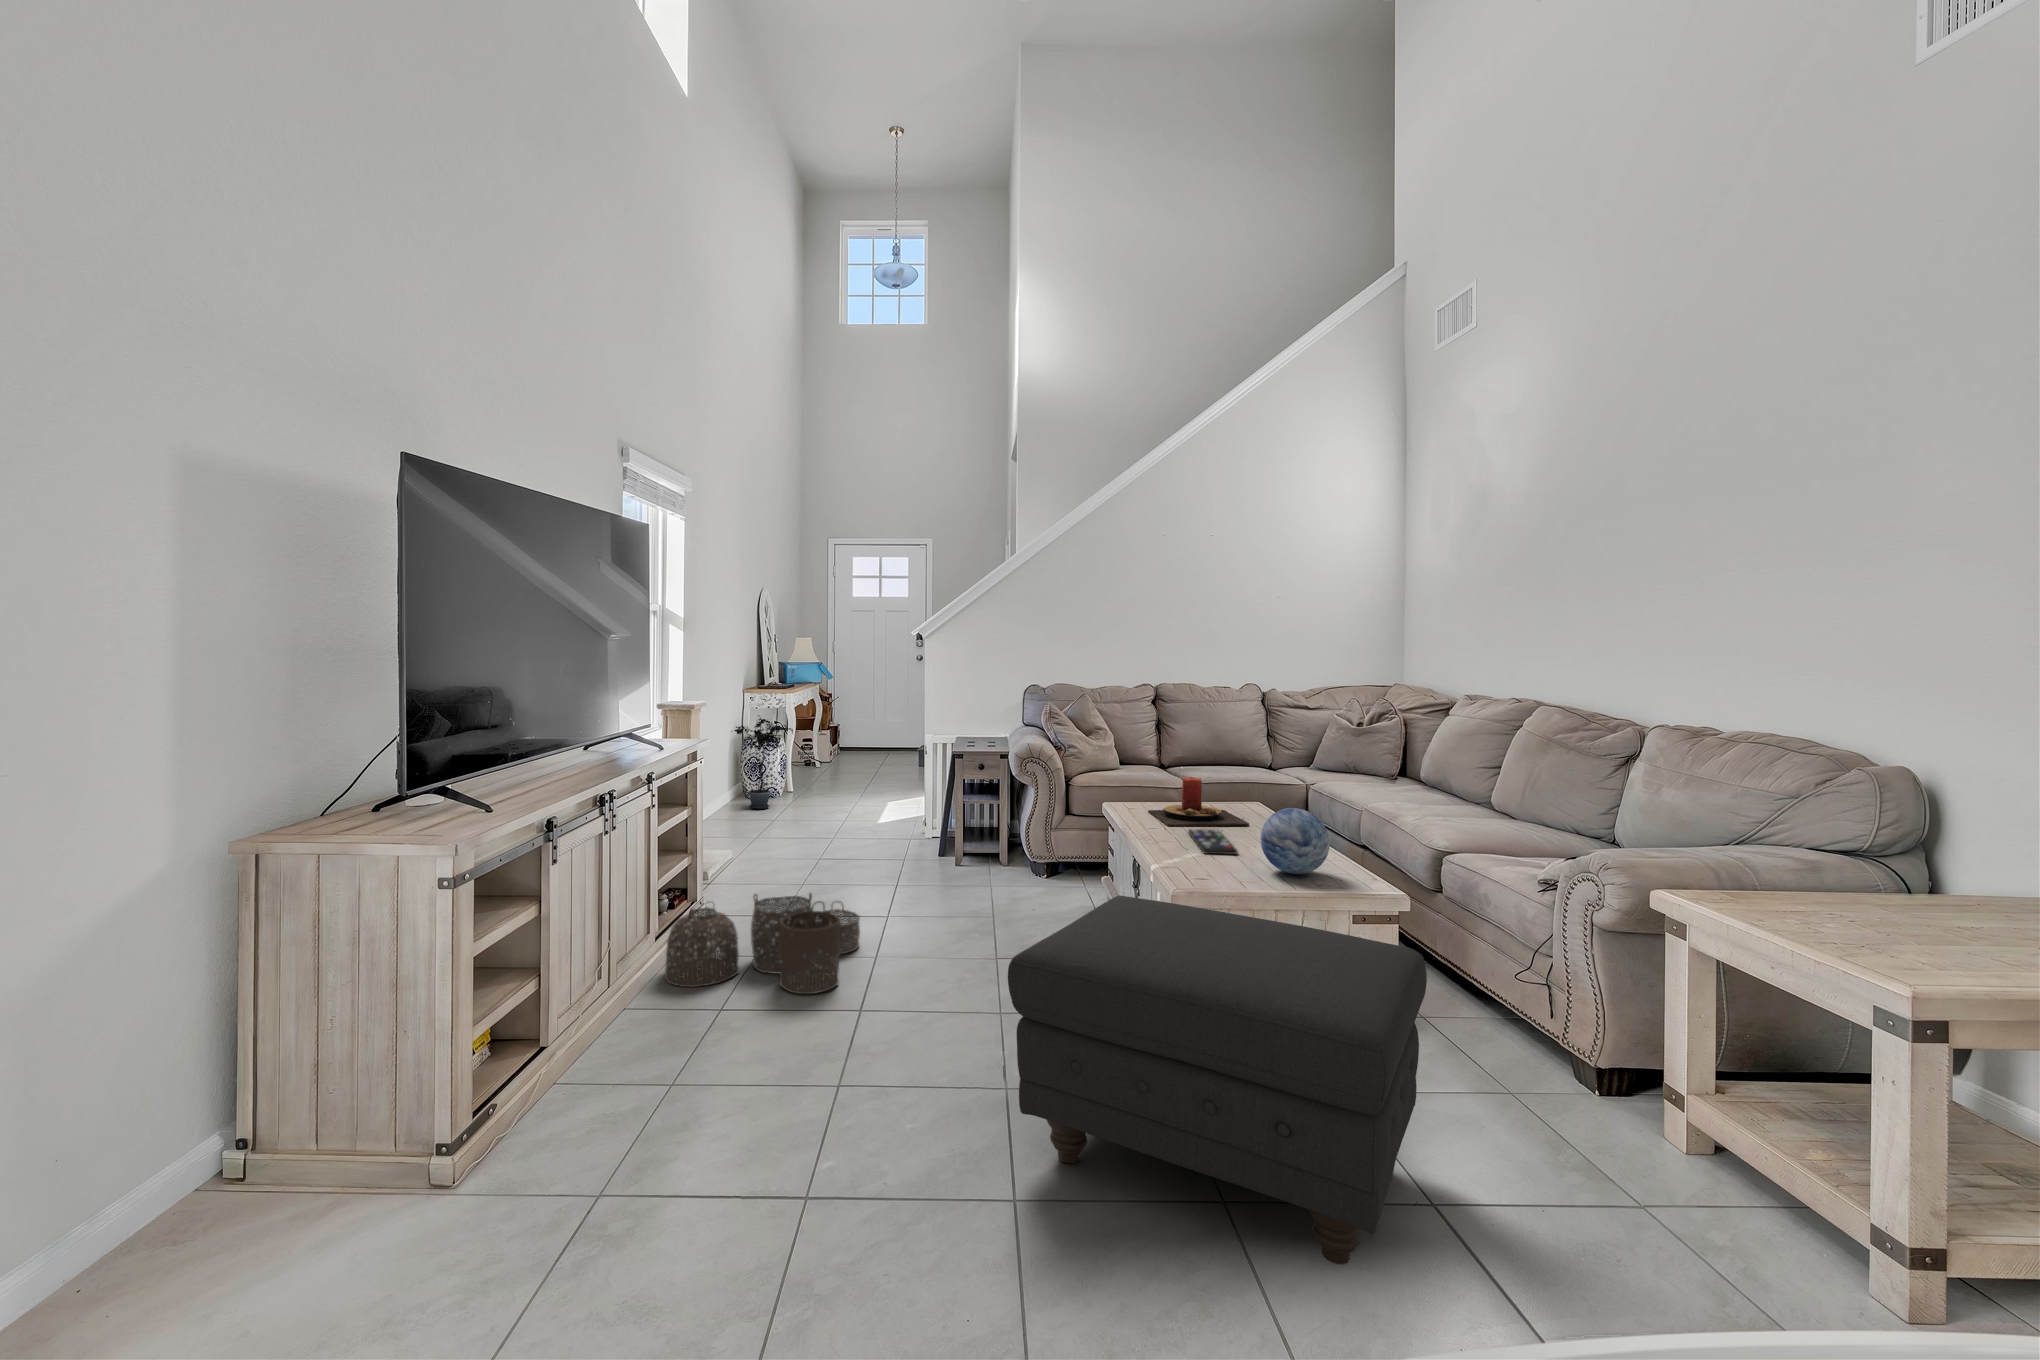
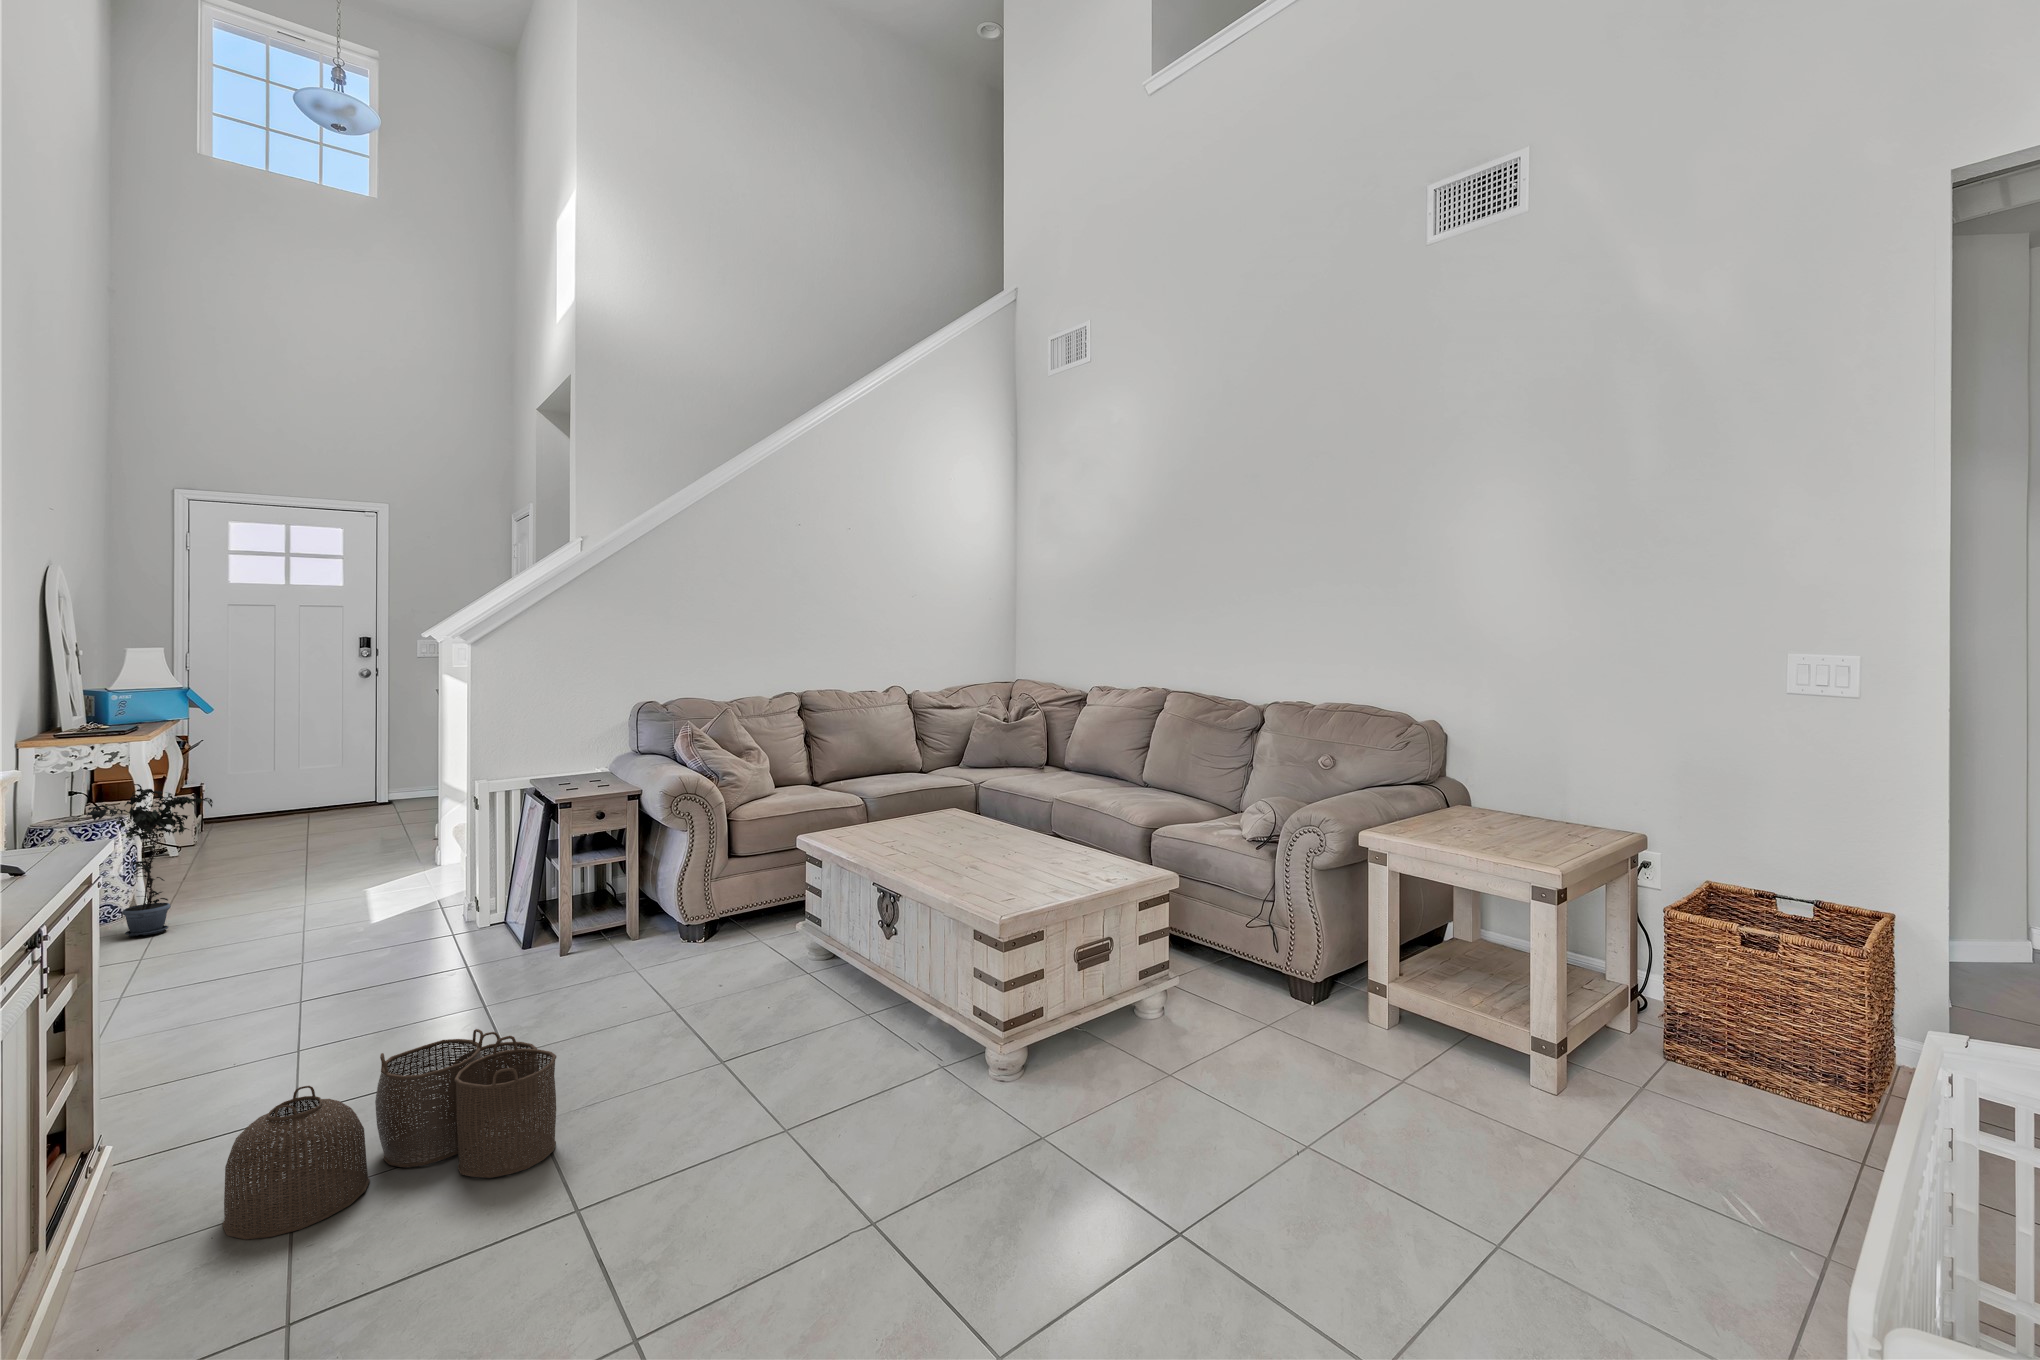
candle: present [1148,777,1249,826] -> none [861,792,977,850]
decorative orb: present [1260,808,1330,874] -> none [1041,810,1105,875]
remote control: present [1188,829,1238,855] -> none [932,844,1004,871]
ottoman: present [1008,895,1427,1264] -> none [955,918,1340,1231]

